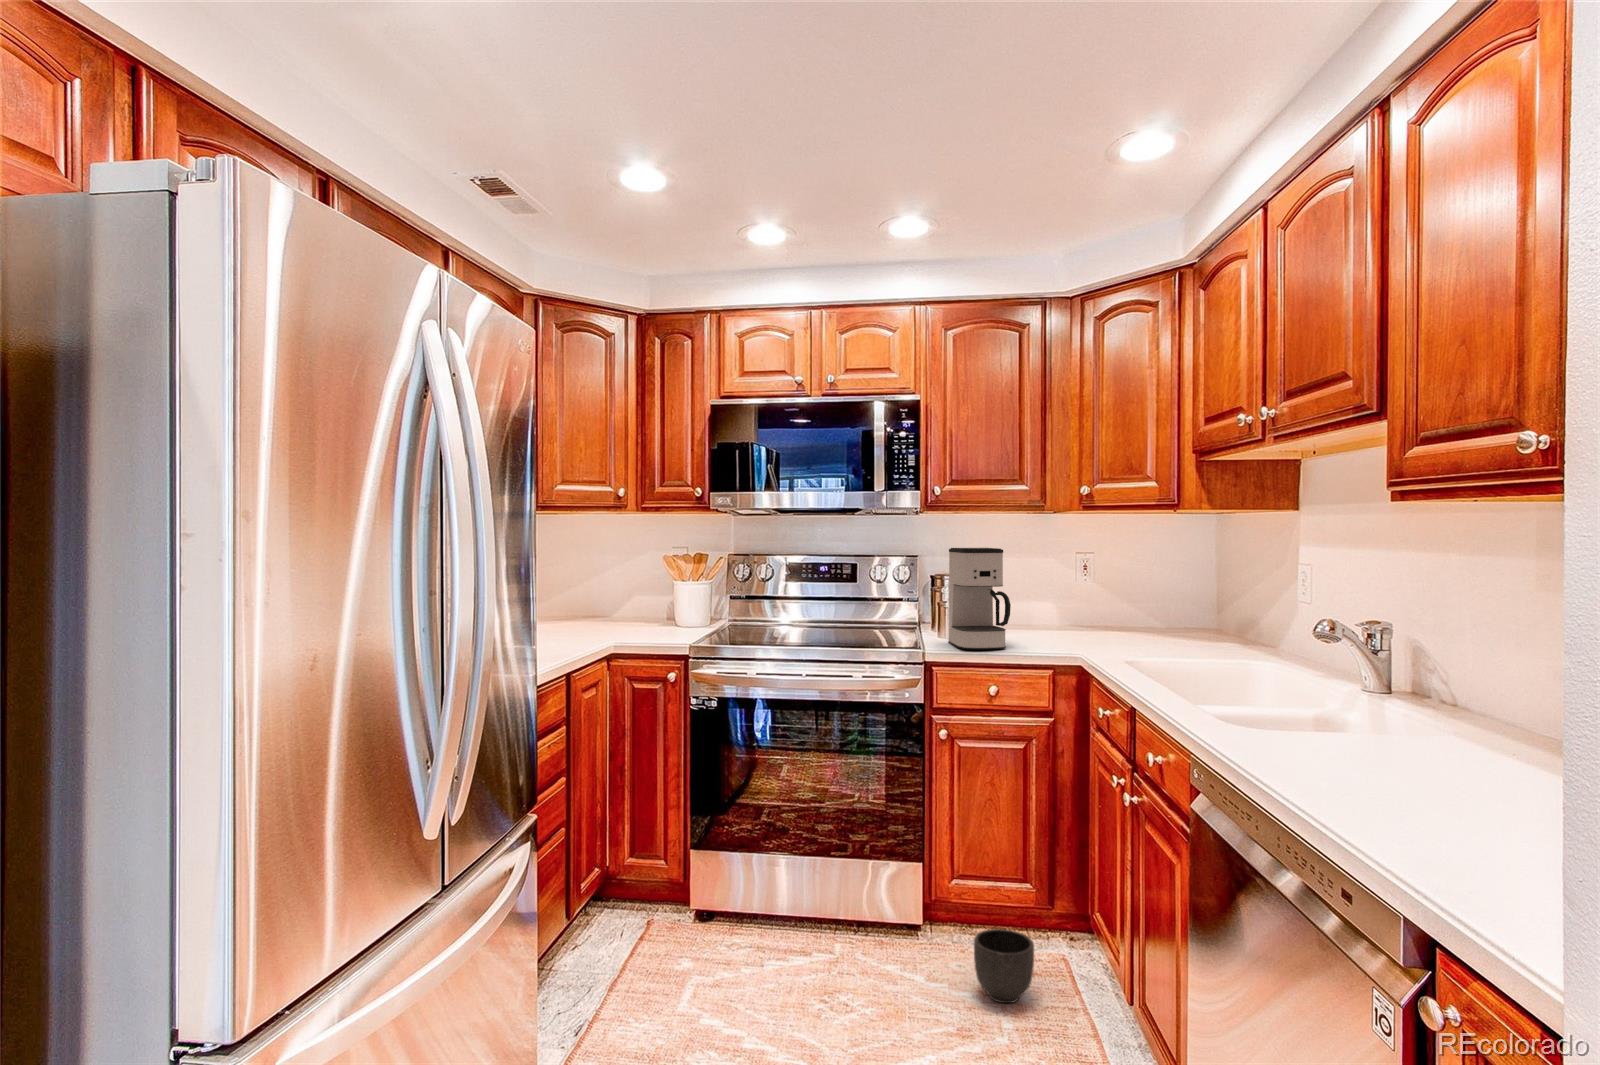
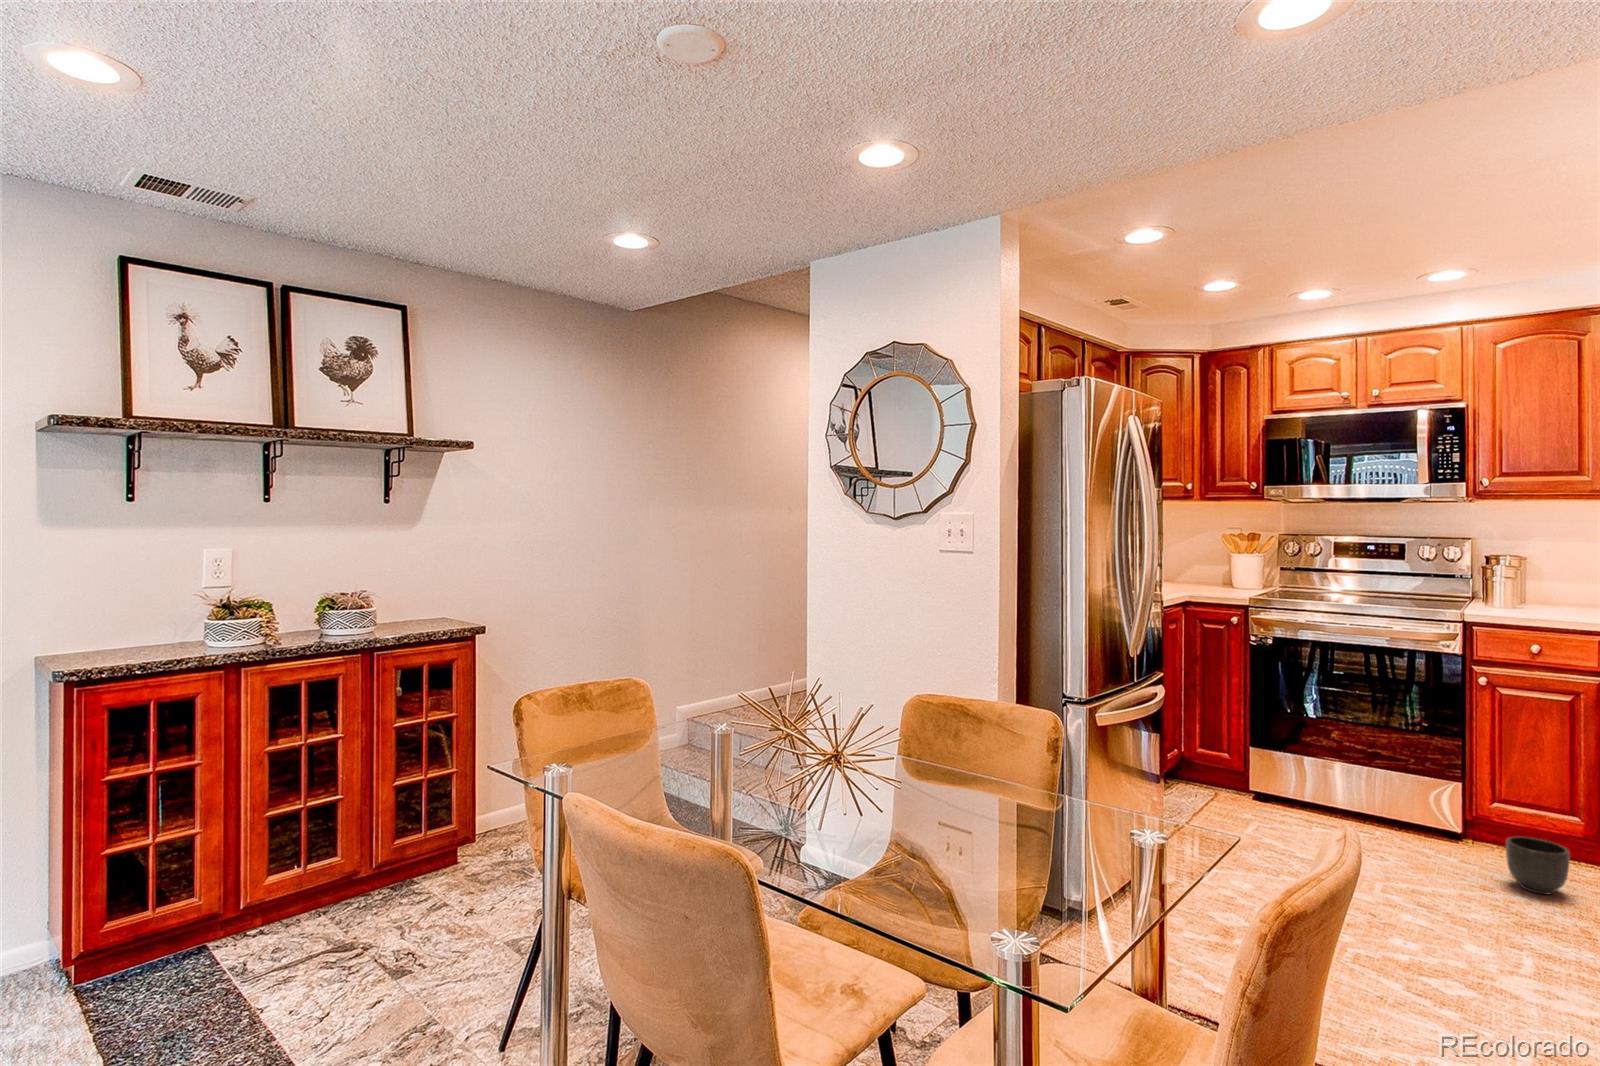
coffee maker: present [948,548,1011,649] -> none [1495,529,1564,616]

